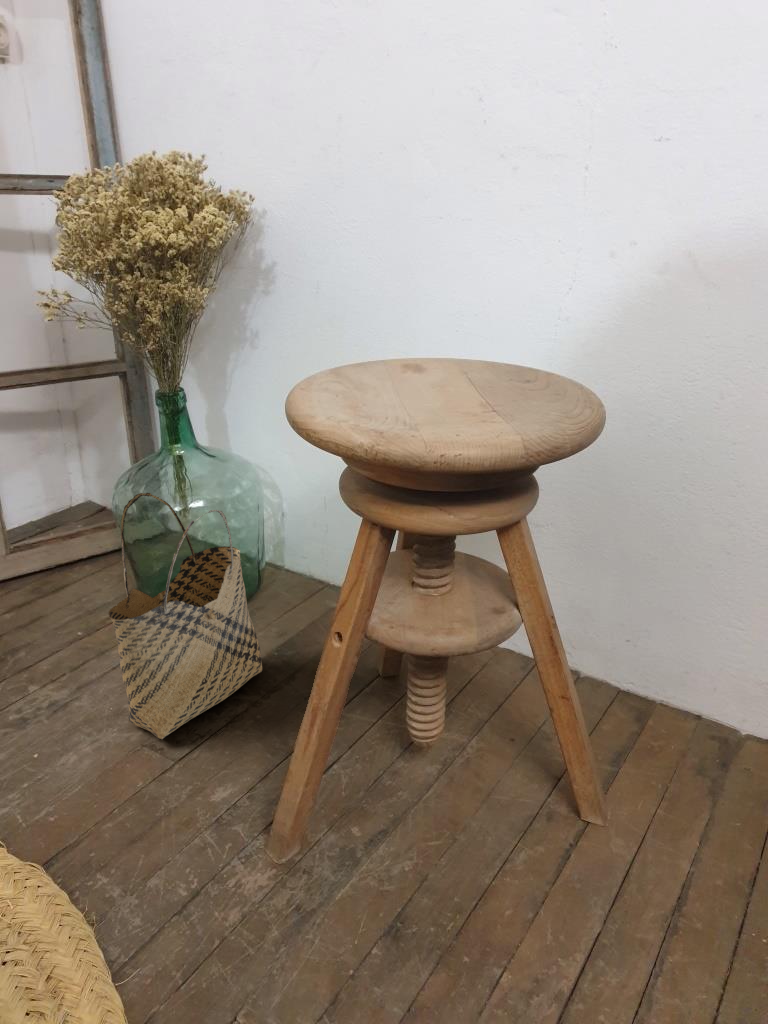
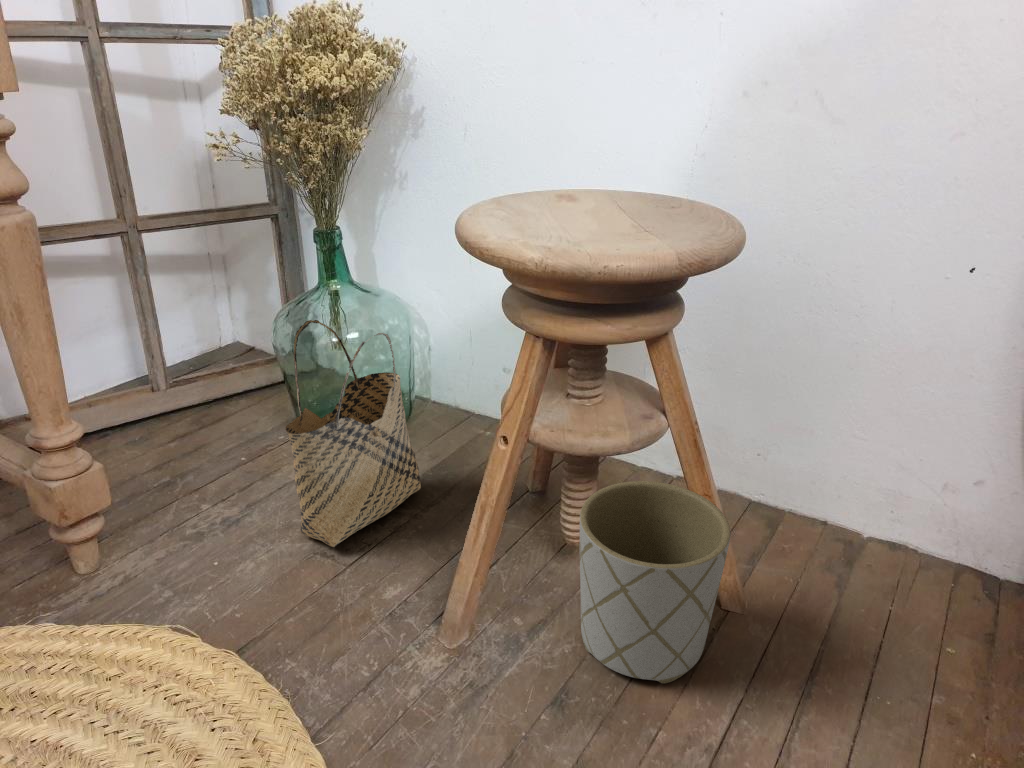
planter: none [421,680,588,912] -> present [580,481,731,684]

